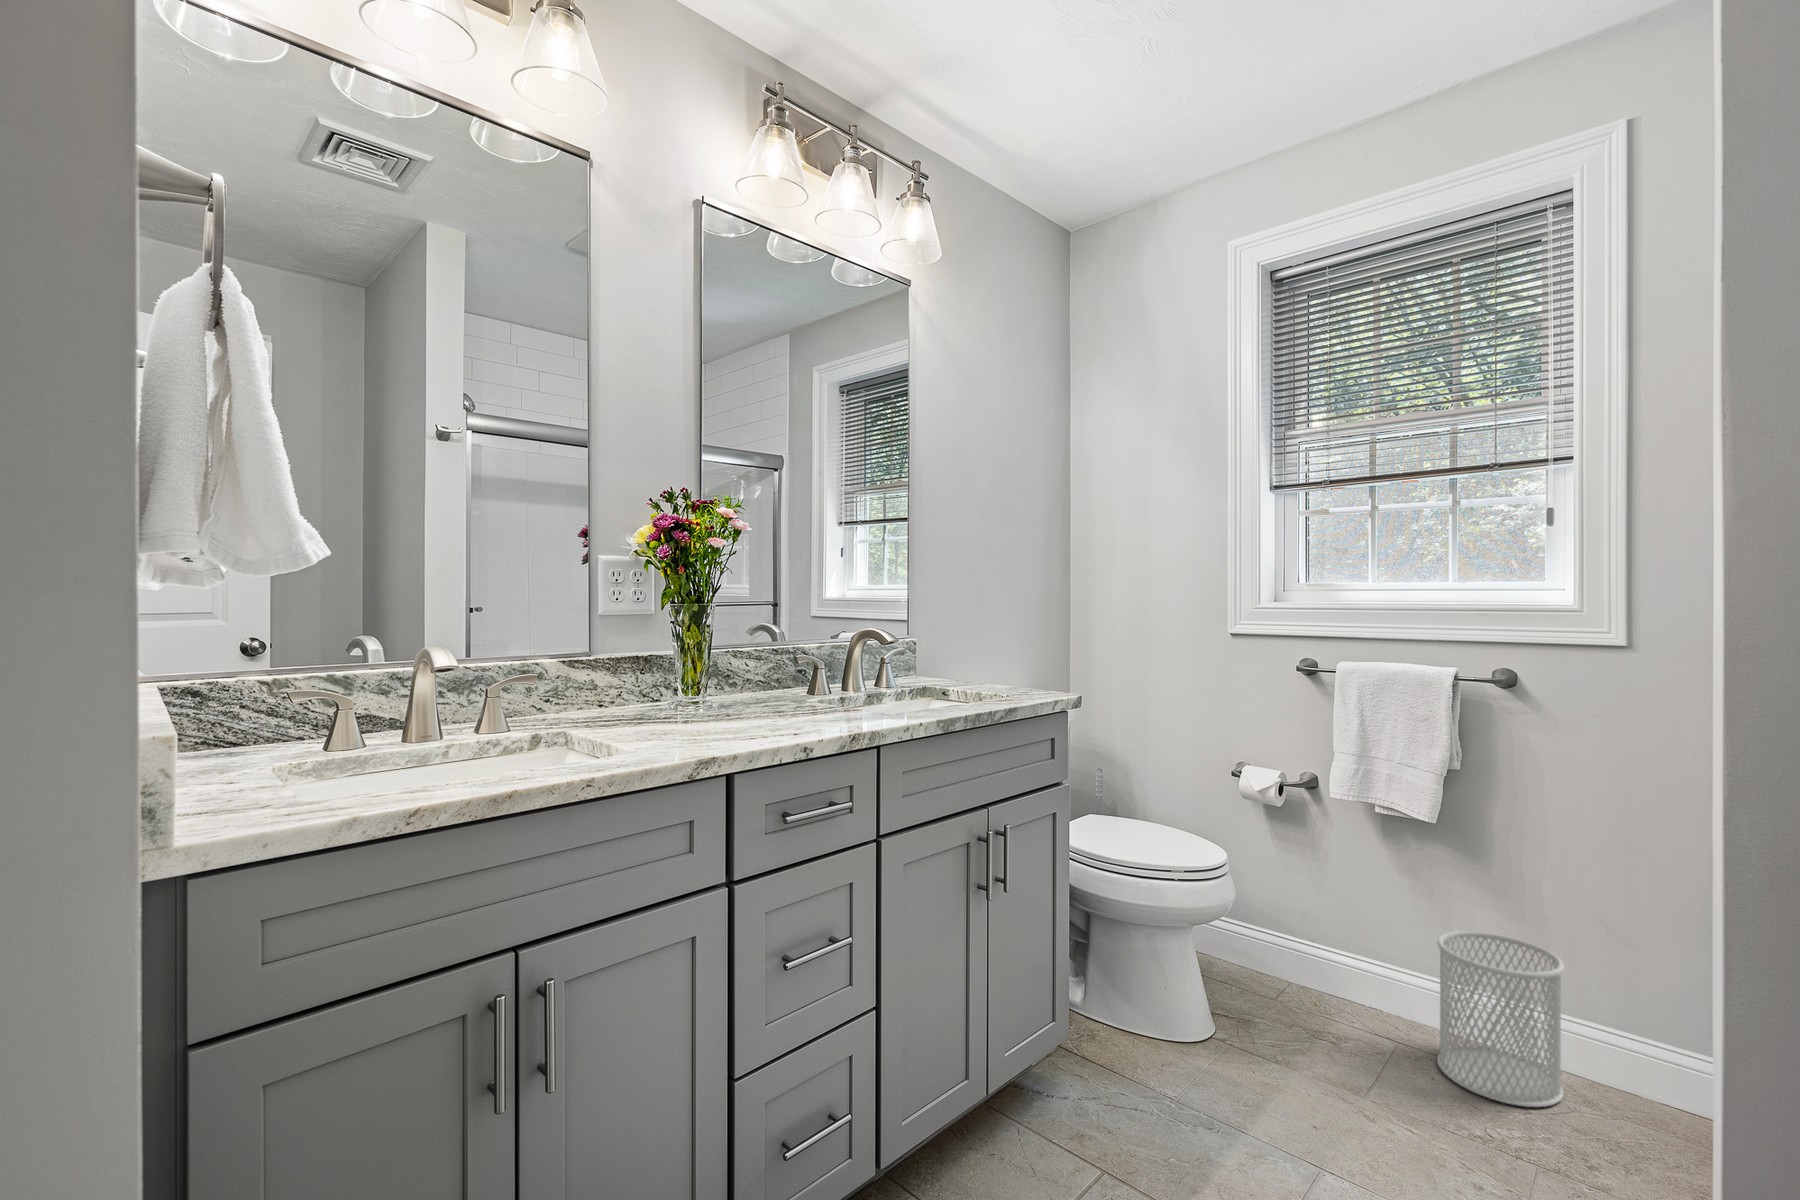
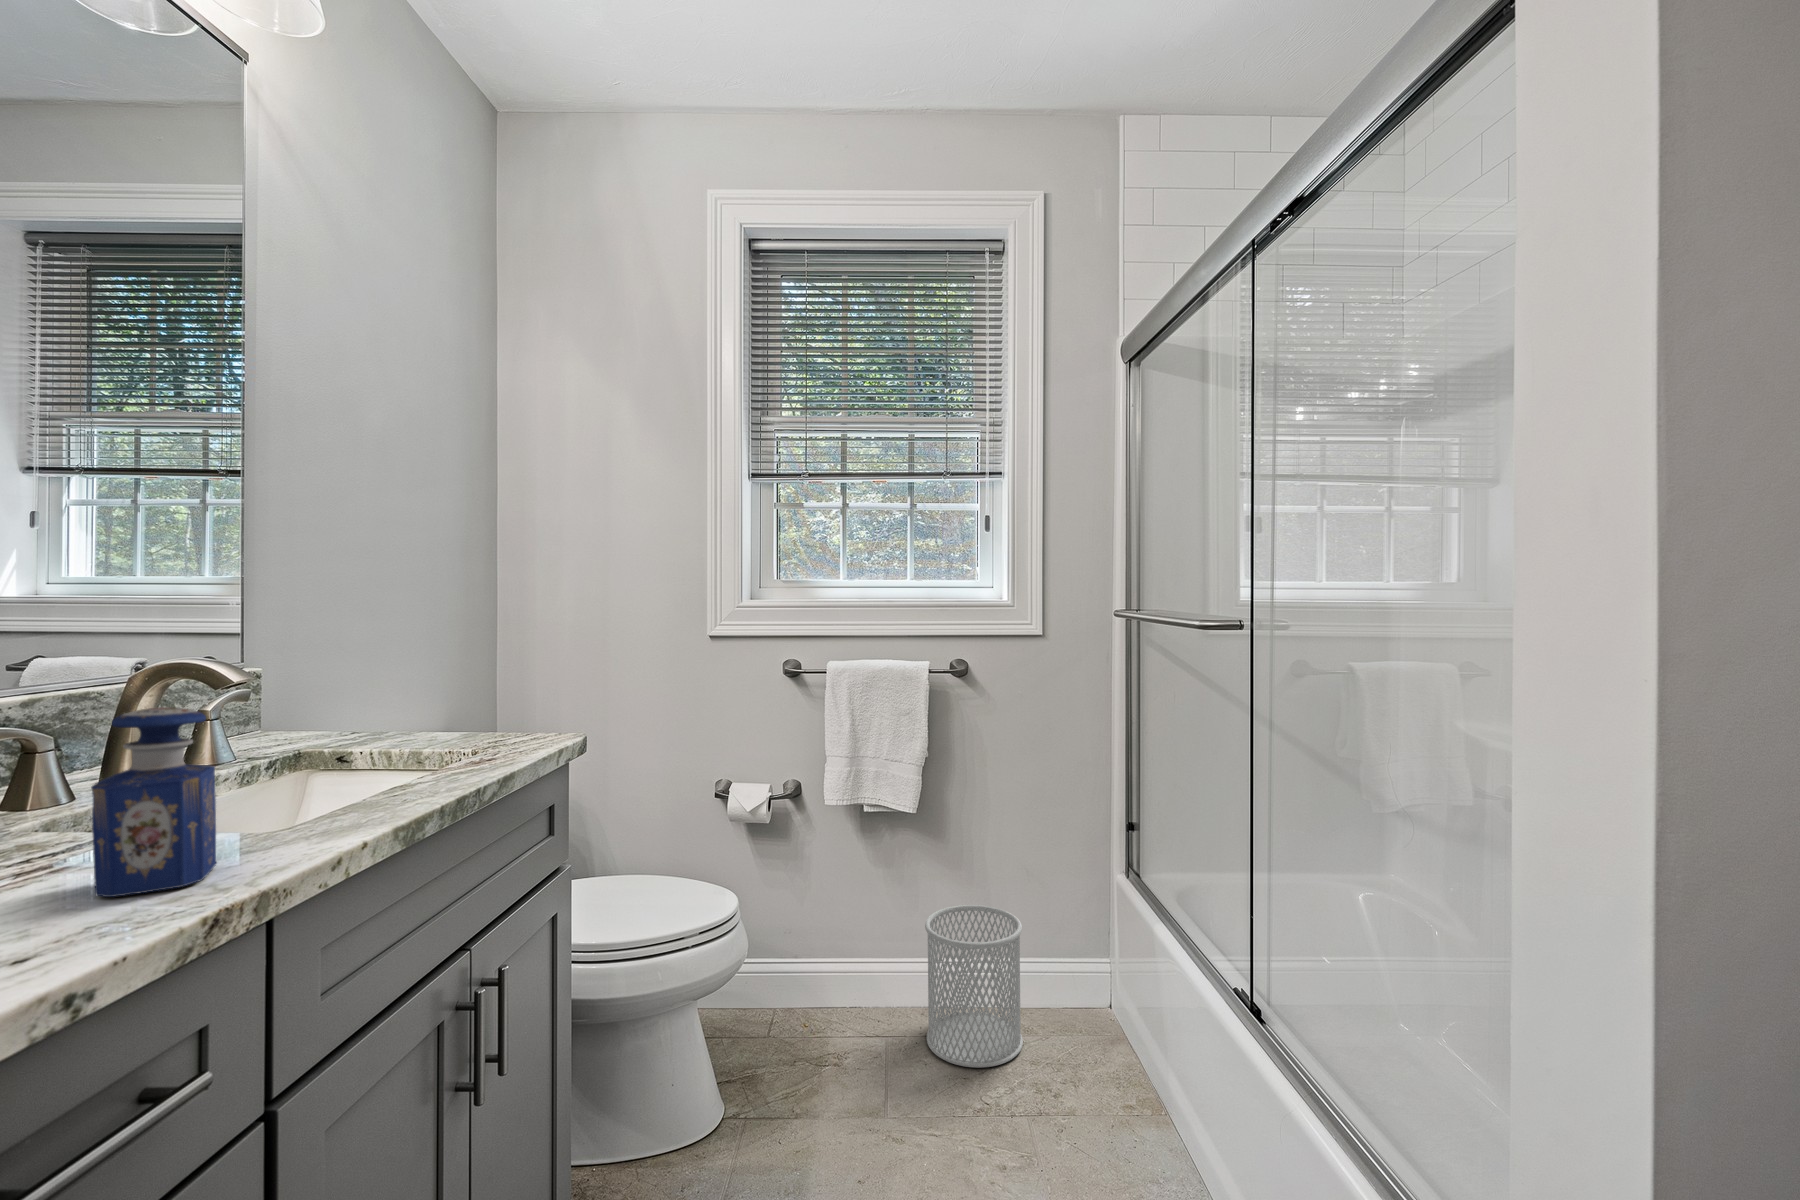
perfume bottle: none [821,644,864,725] -> present [91,707,216,897]

